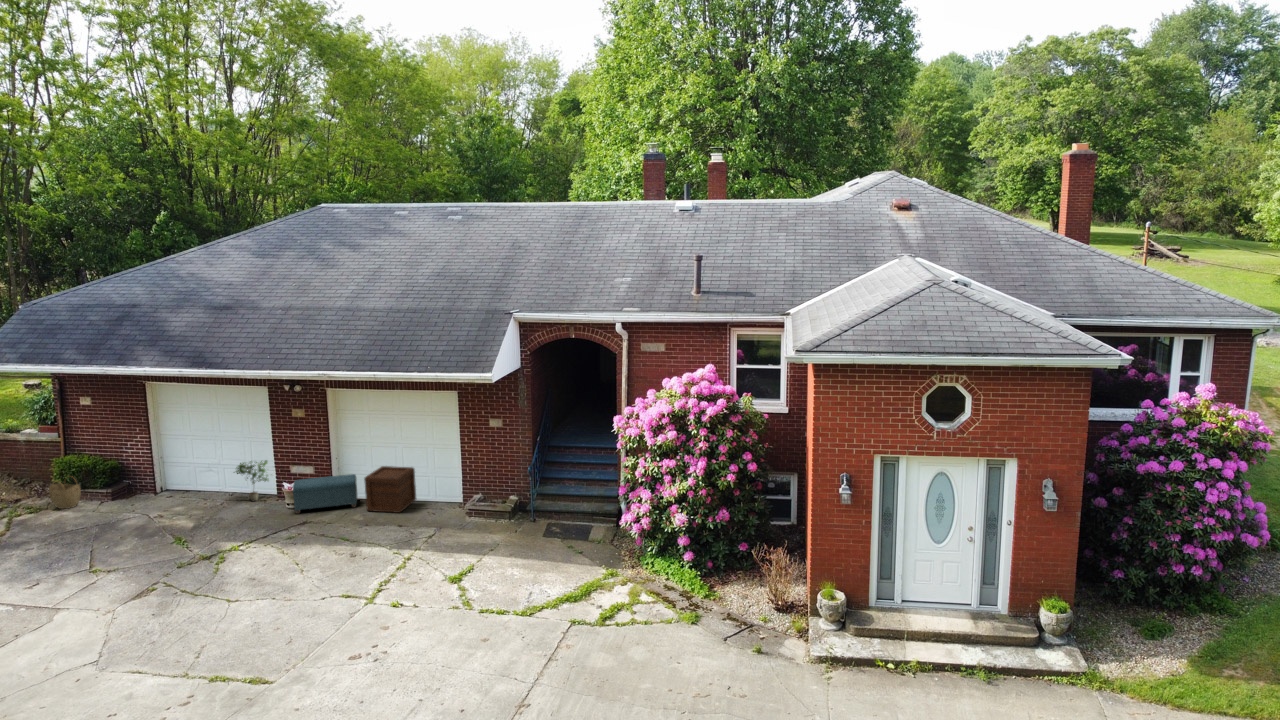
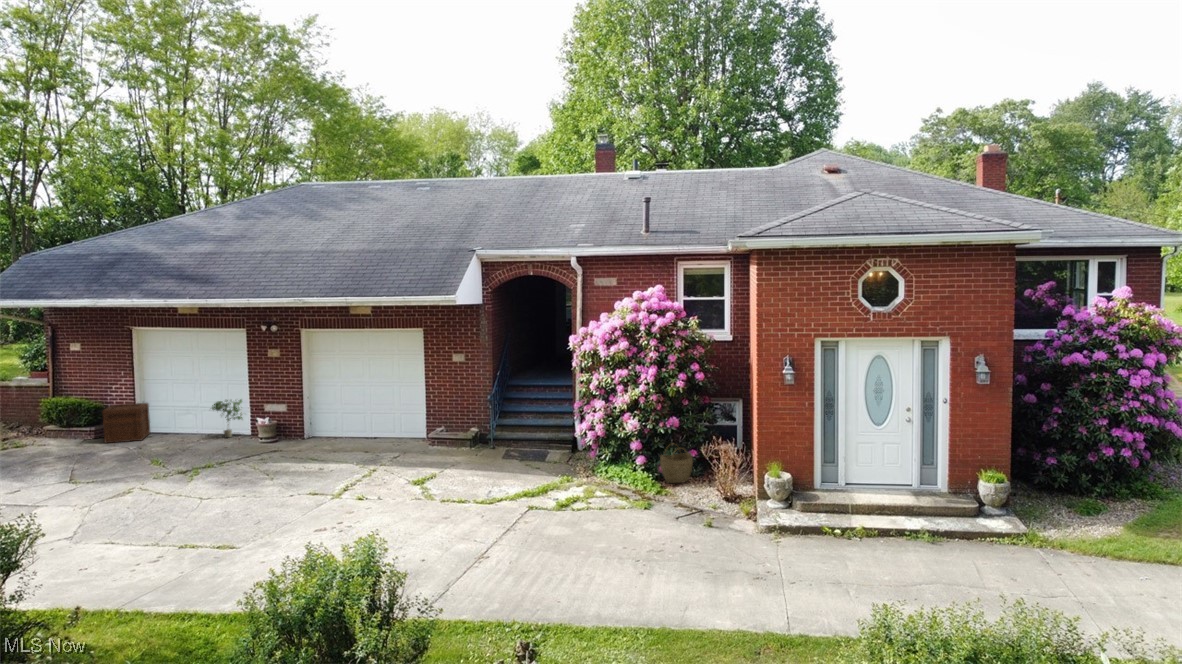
wooden crate: present [364,466,416,513] -> present [103,403,150,443]
bench: present [293,474,357,514] -> none [265,411,326,445]
woven basket: present [49,483,81,509] -> present [660,448,693,484]

